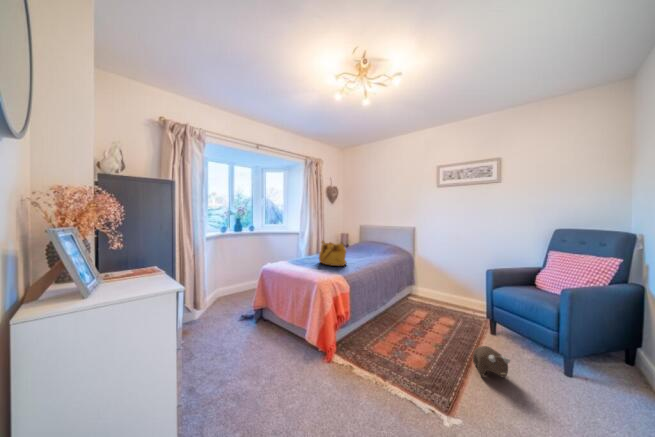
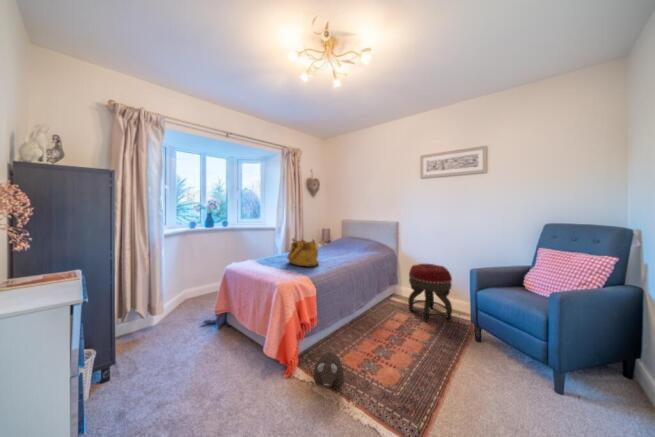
footstool: none [427,265,468,319] -> present [408,264,452,322]
plush toy: present [473,346,510,377] -> present [314,352,344,388]

